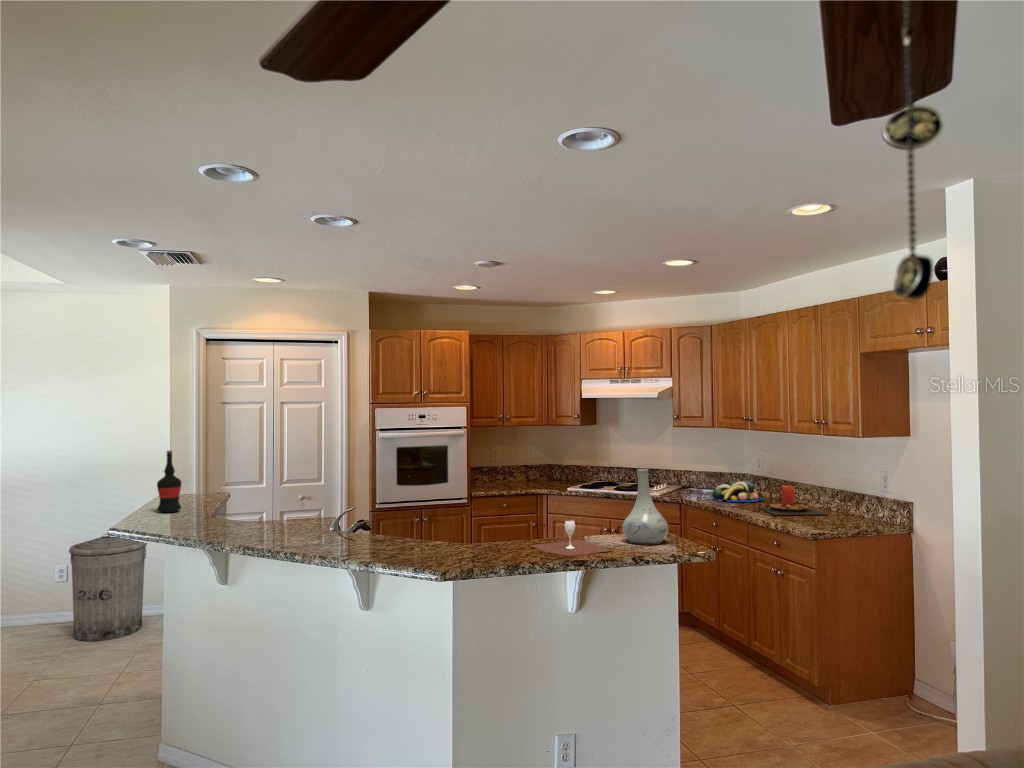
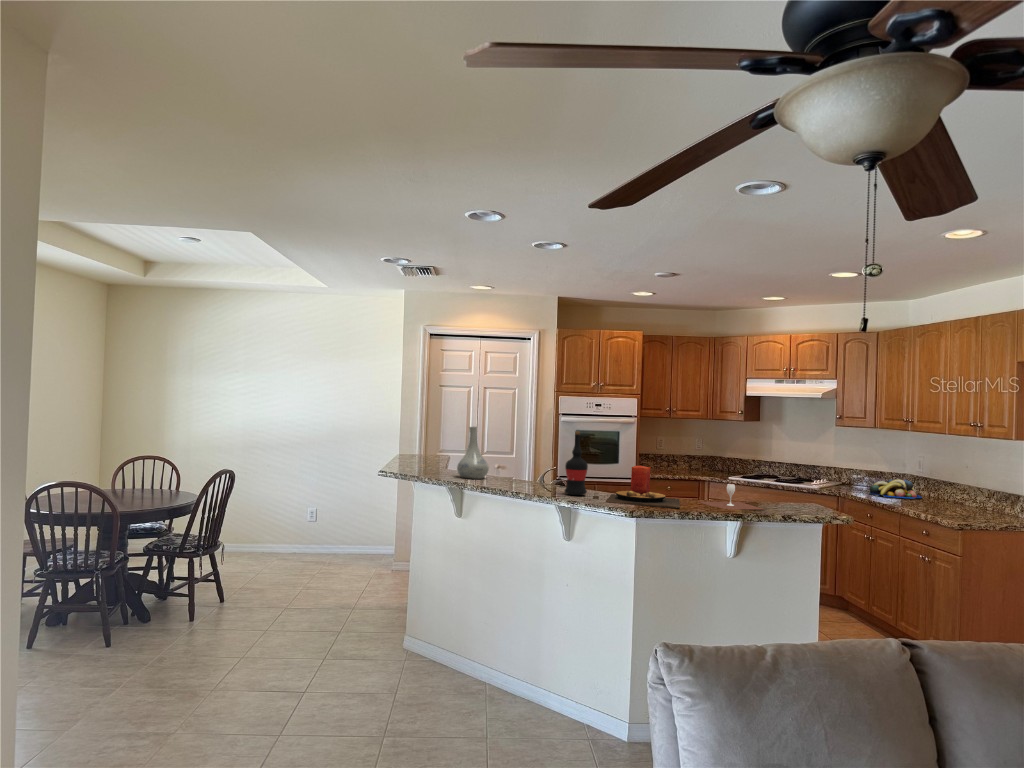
wine bottle: present [157,450,181,512] -> present [565,431,588,495]
vase: present [623,469,668,545] -> present [457,427,489,479]
candle: present [760,485,827,515] -> present [606,465,680,508]
trash can: present [69,534,147,641] -> none [323,484,377,566]

